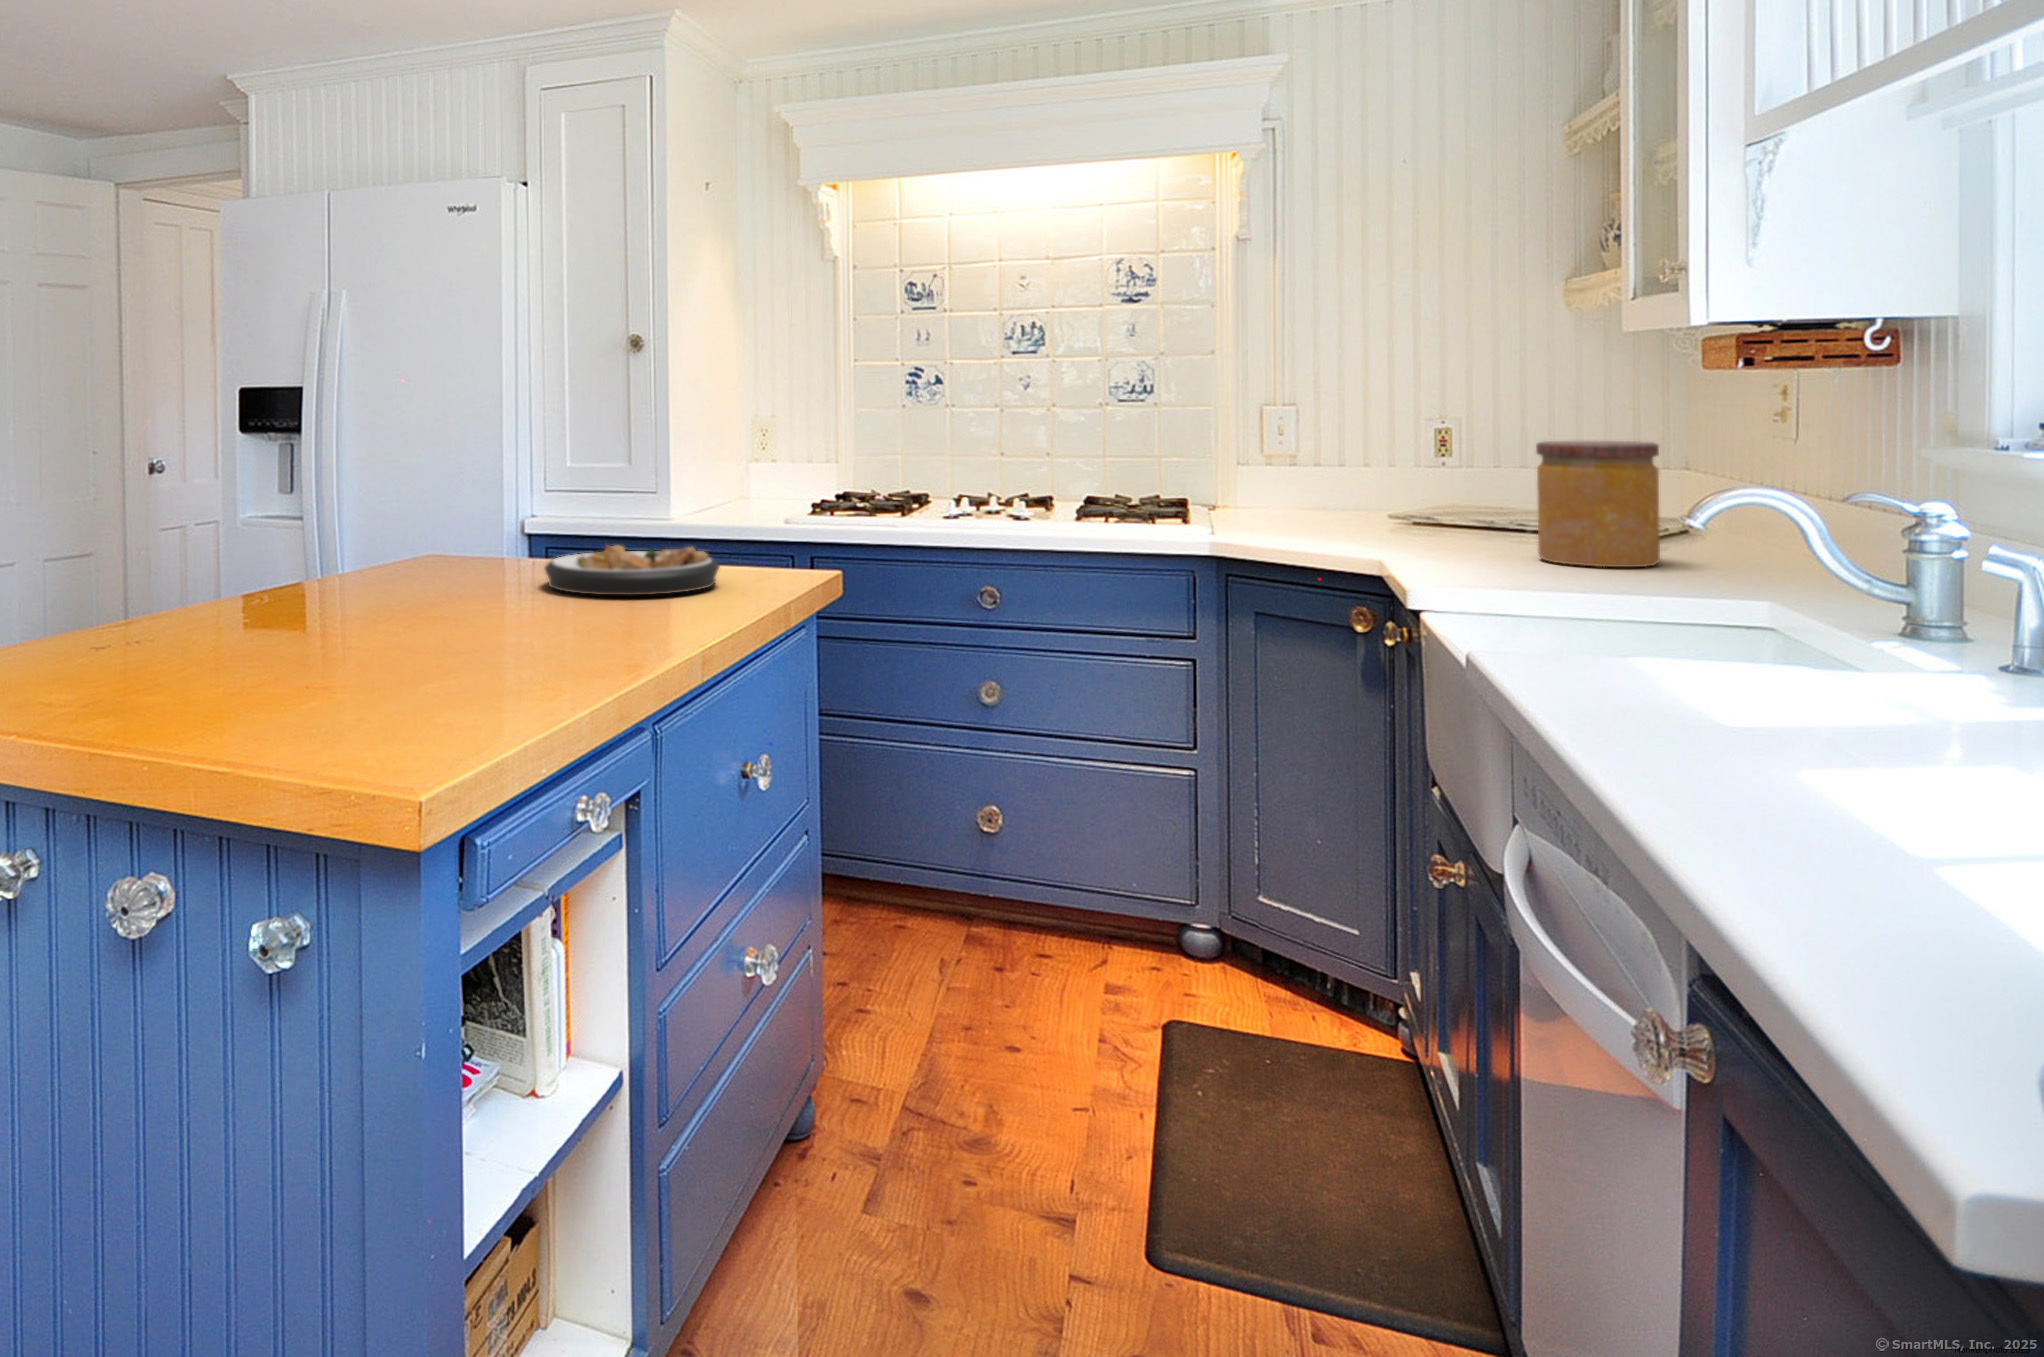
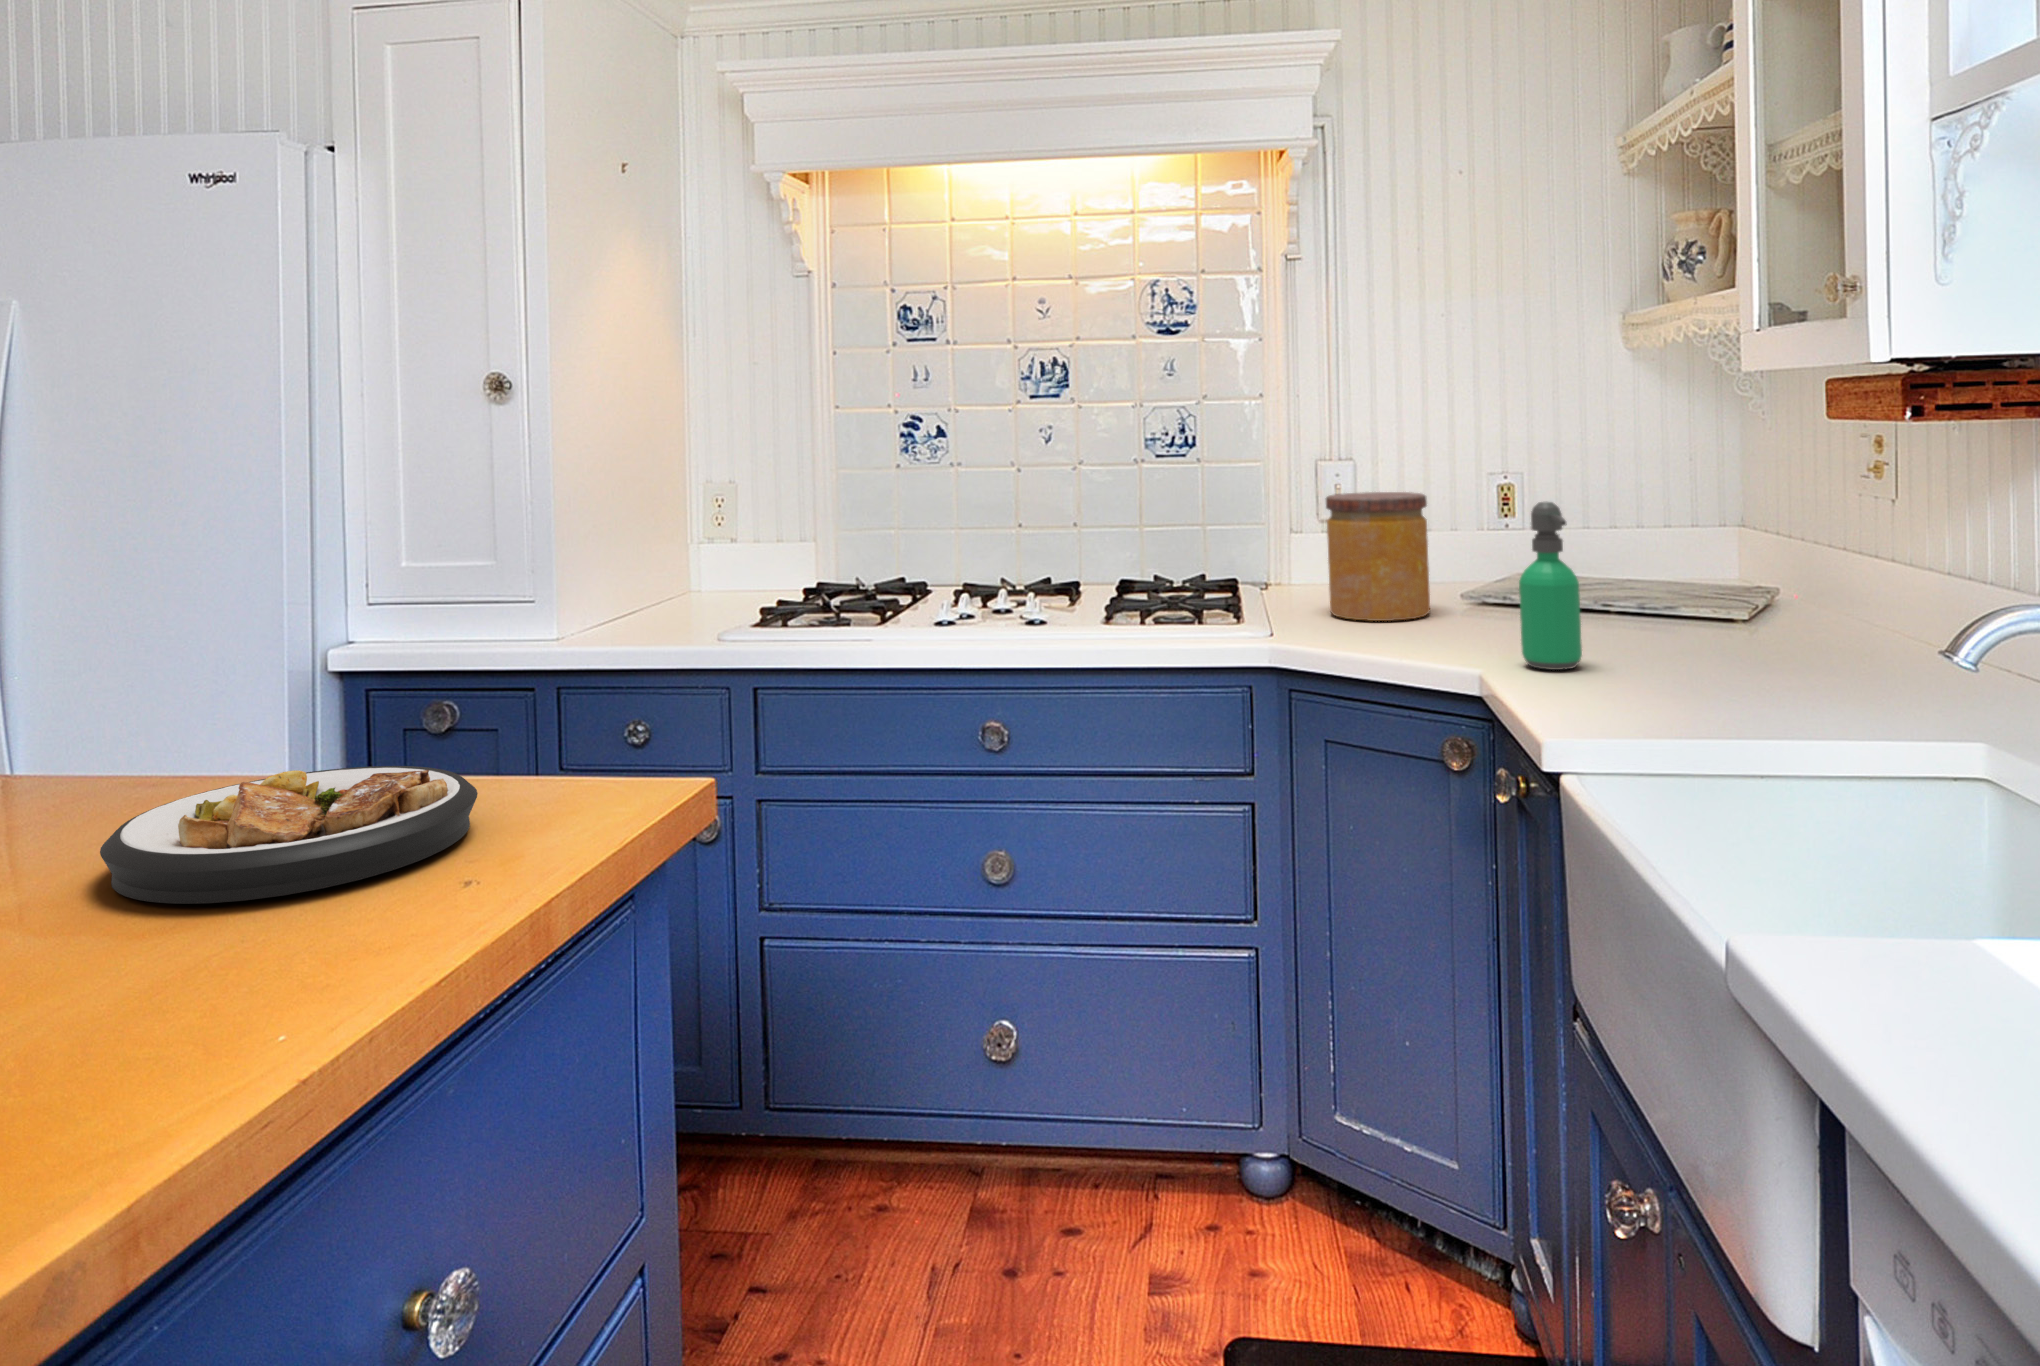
soap dispenser: none [1414,430,1465,556] -> present [1519,502,1582,670]
jar: present [1536,441,1660,567] -> present [1326,492,1430,621]

